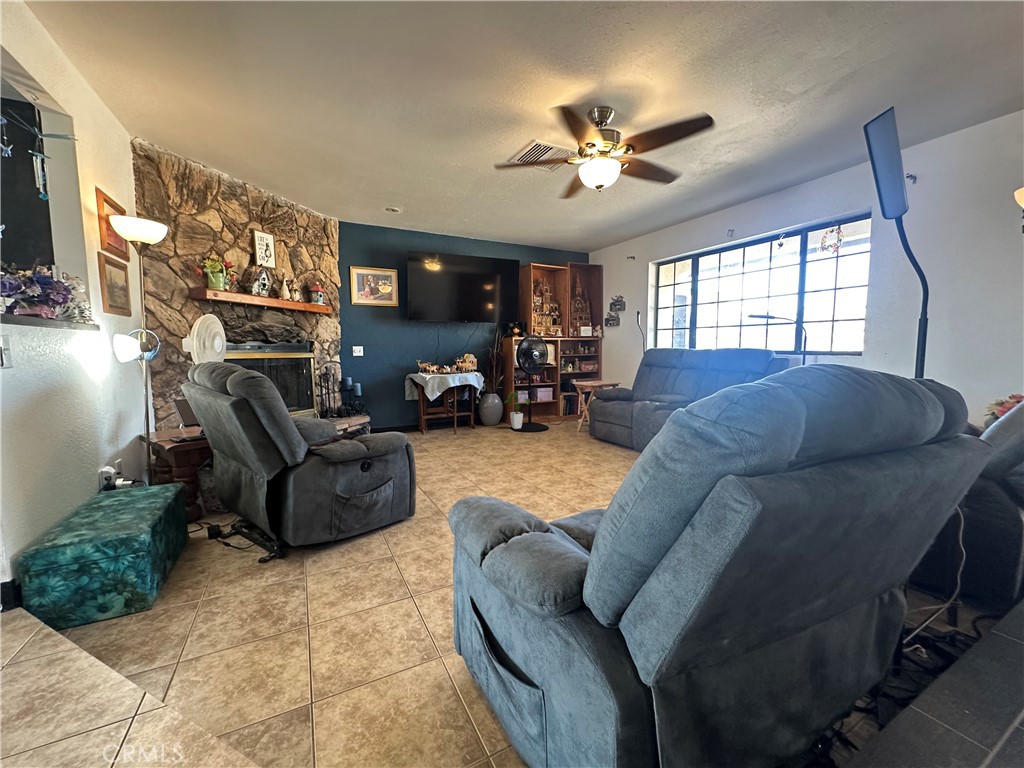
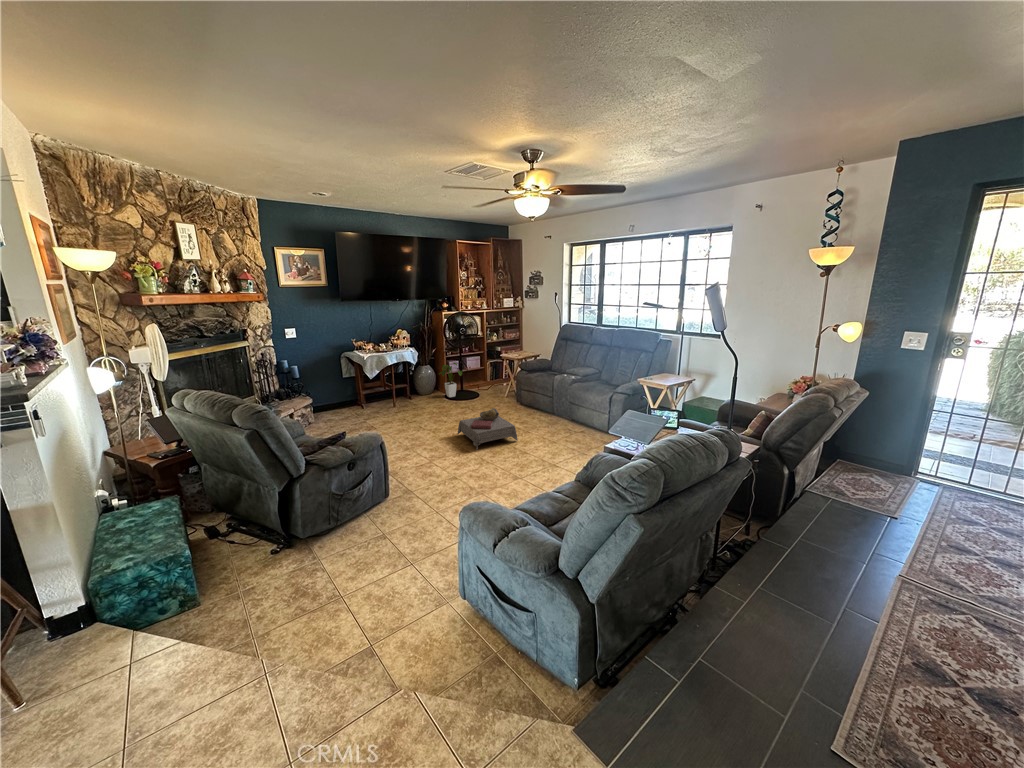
ottoman: none [514,433,584,479] -> present [458,408,518,450]

